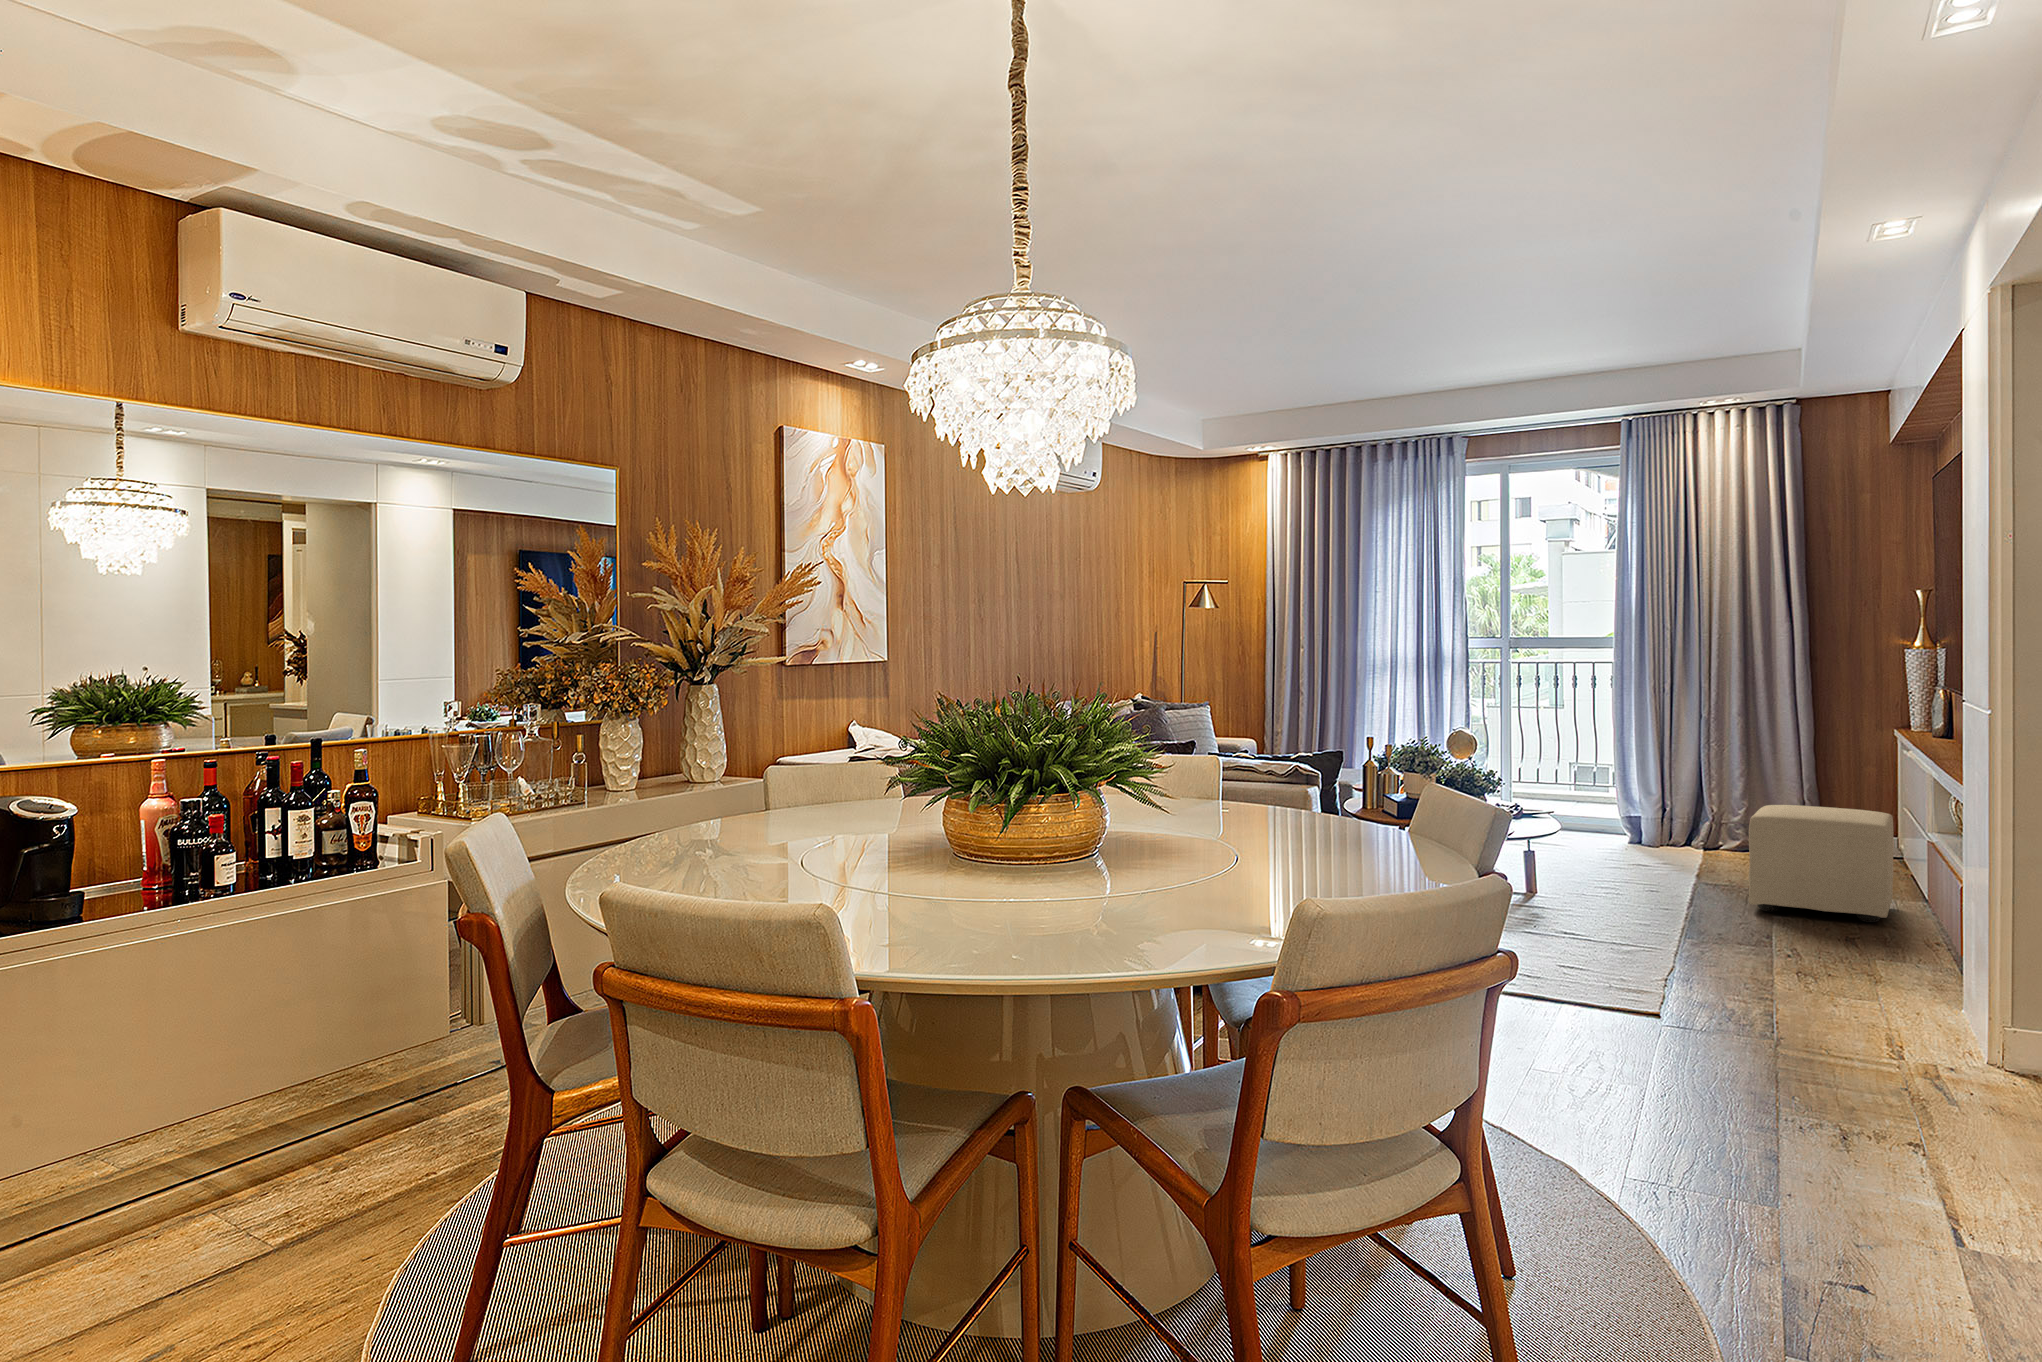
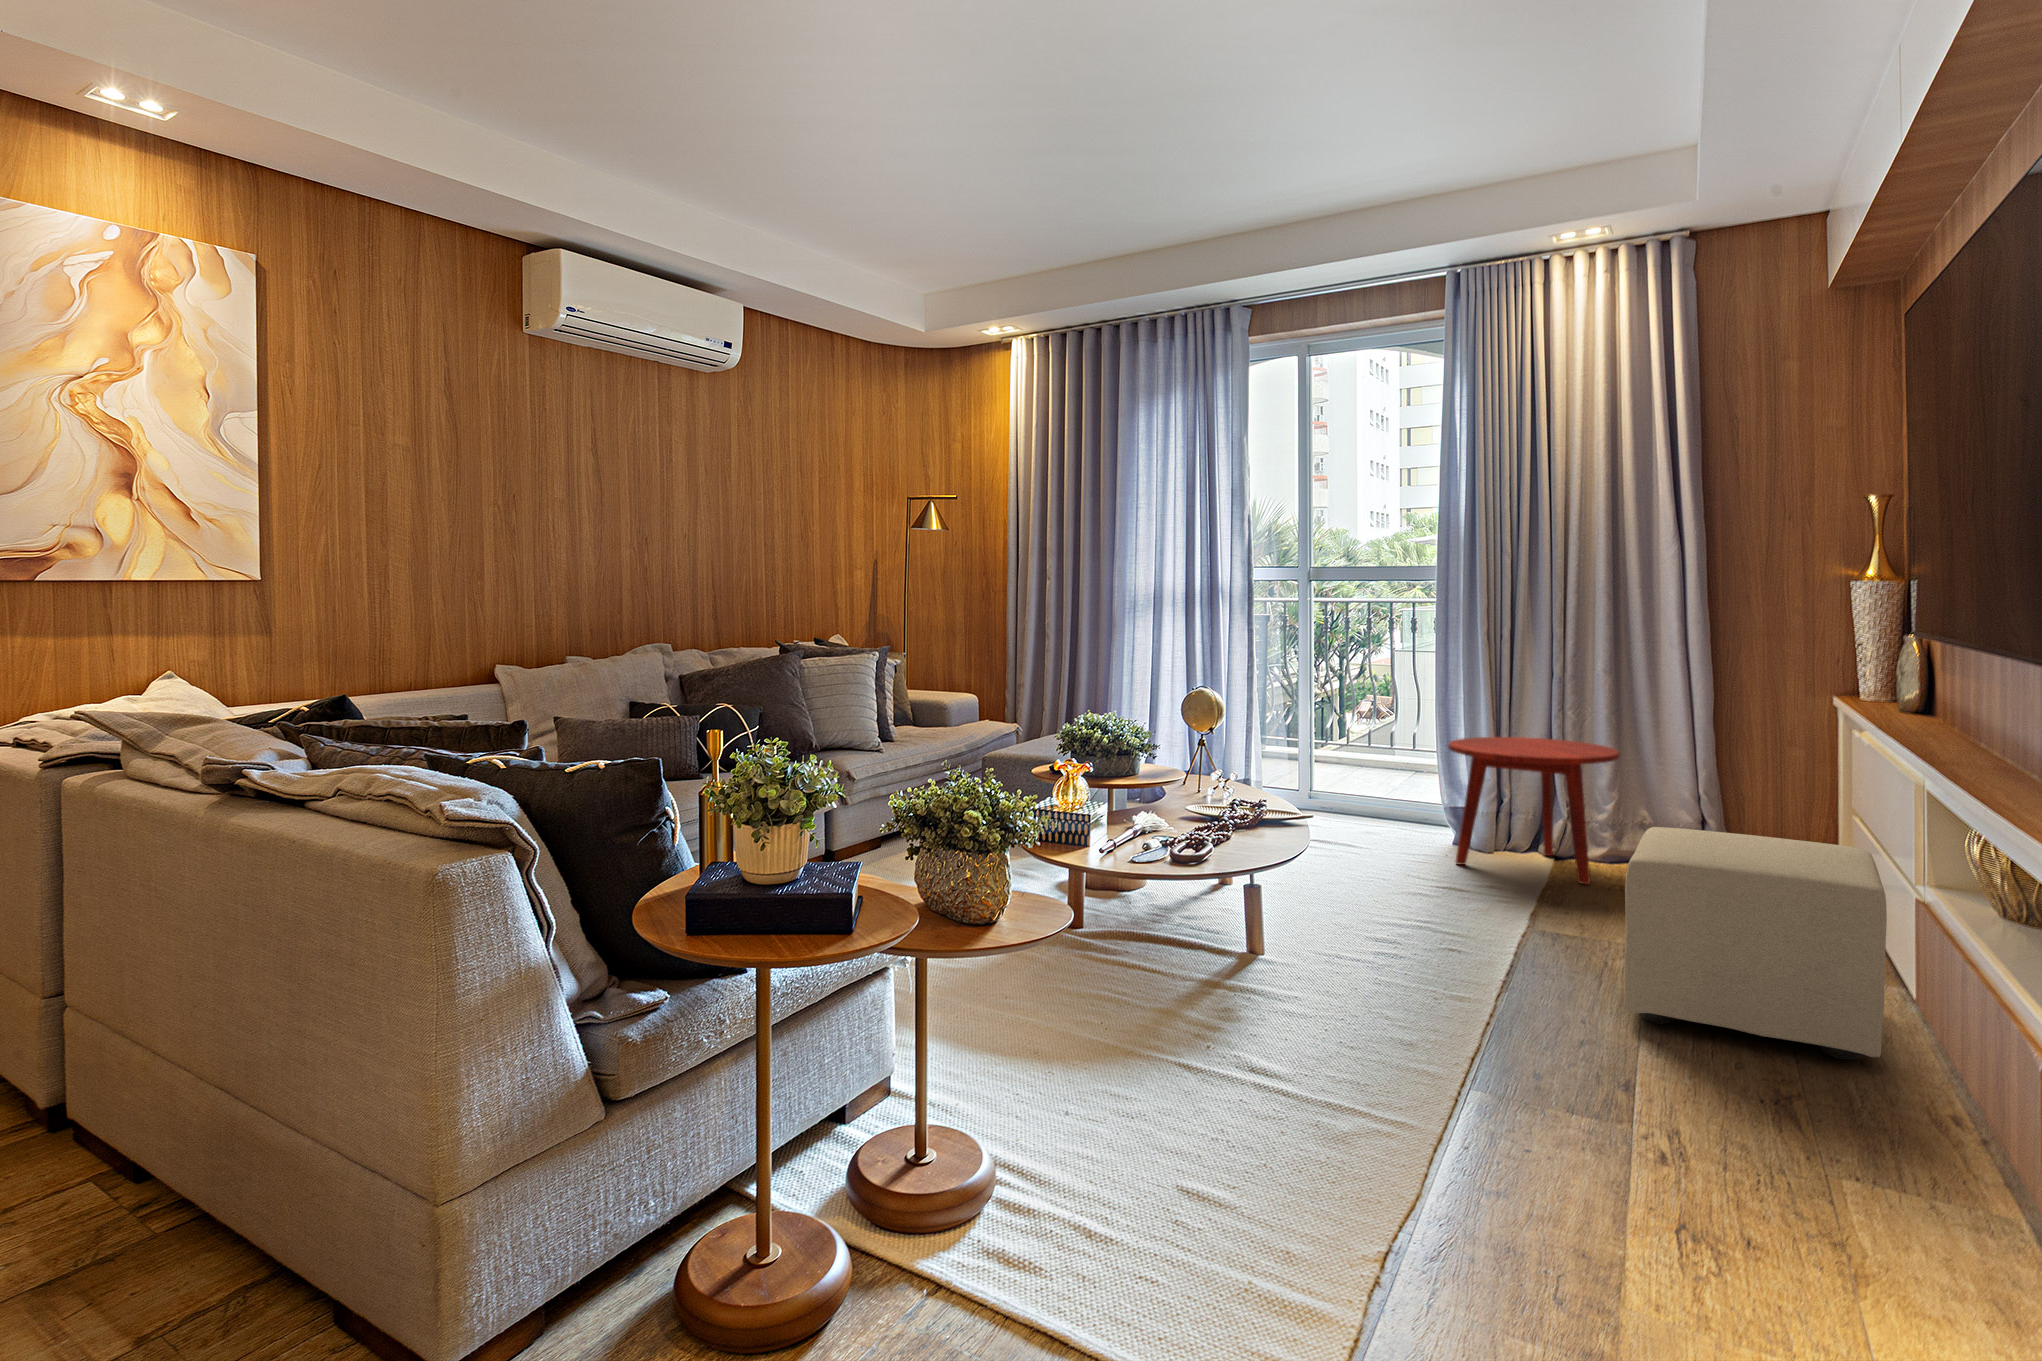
side table: none [1629,761,1750,860] -> present [1448,737,1620,884]

